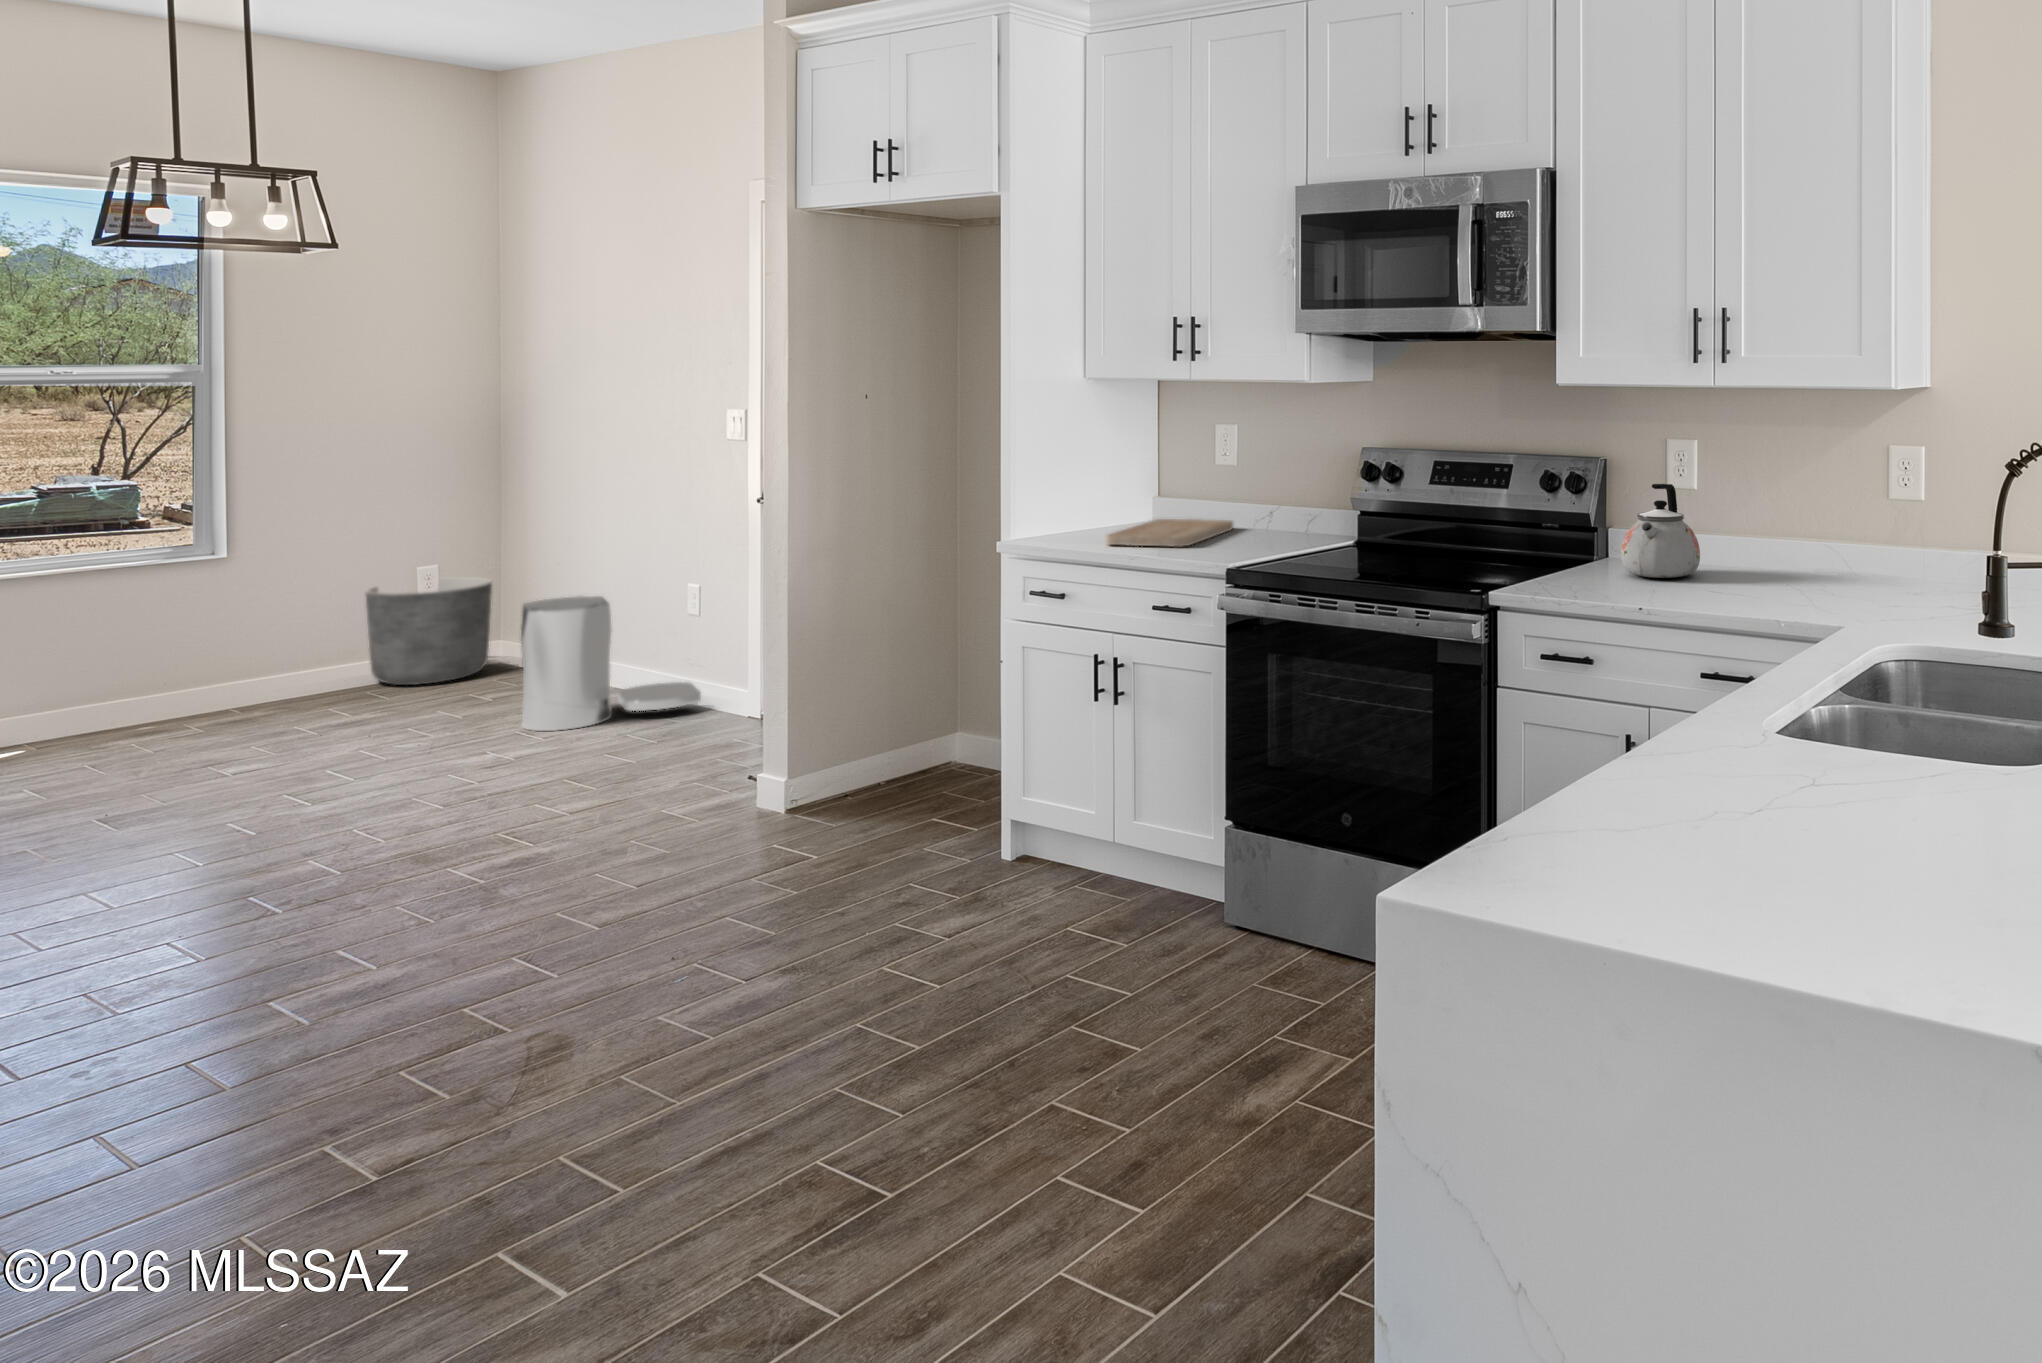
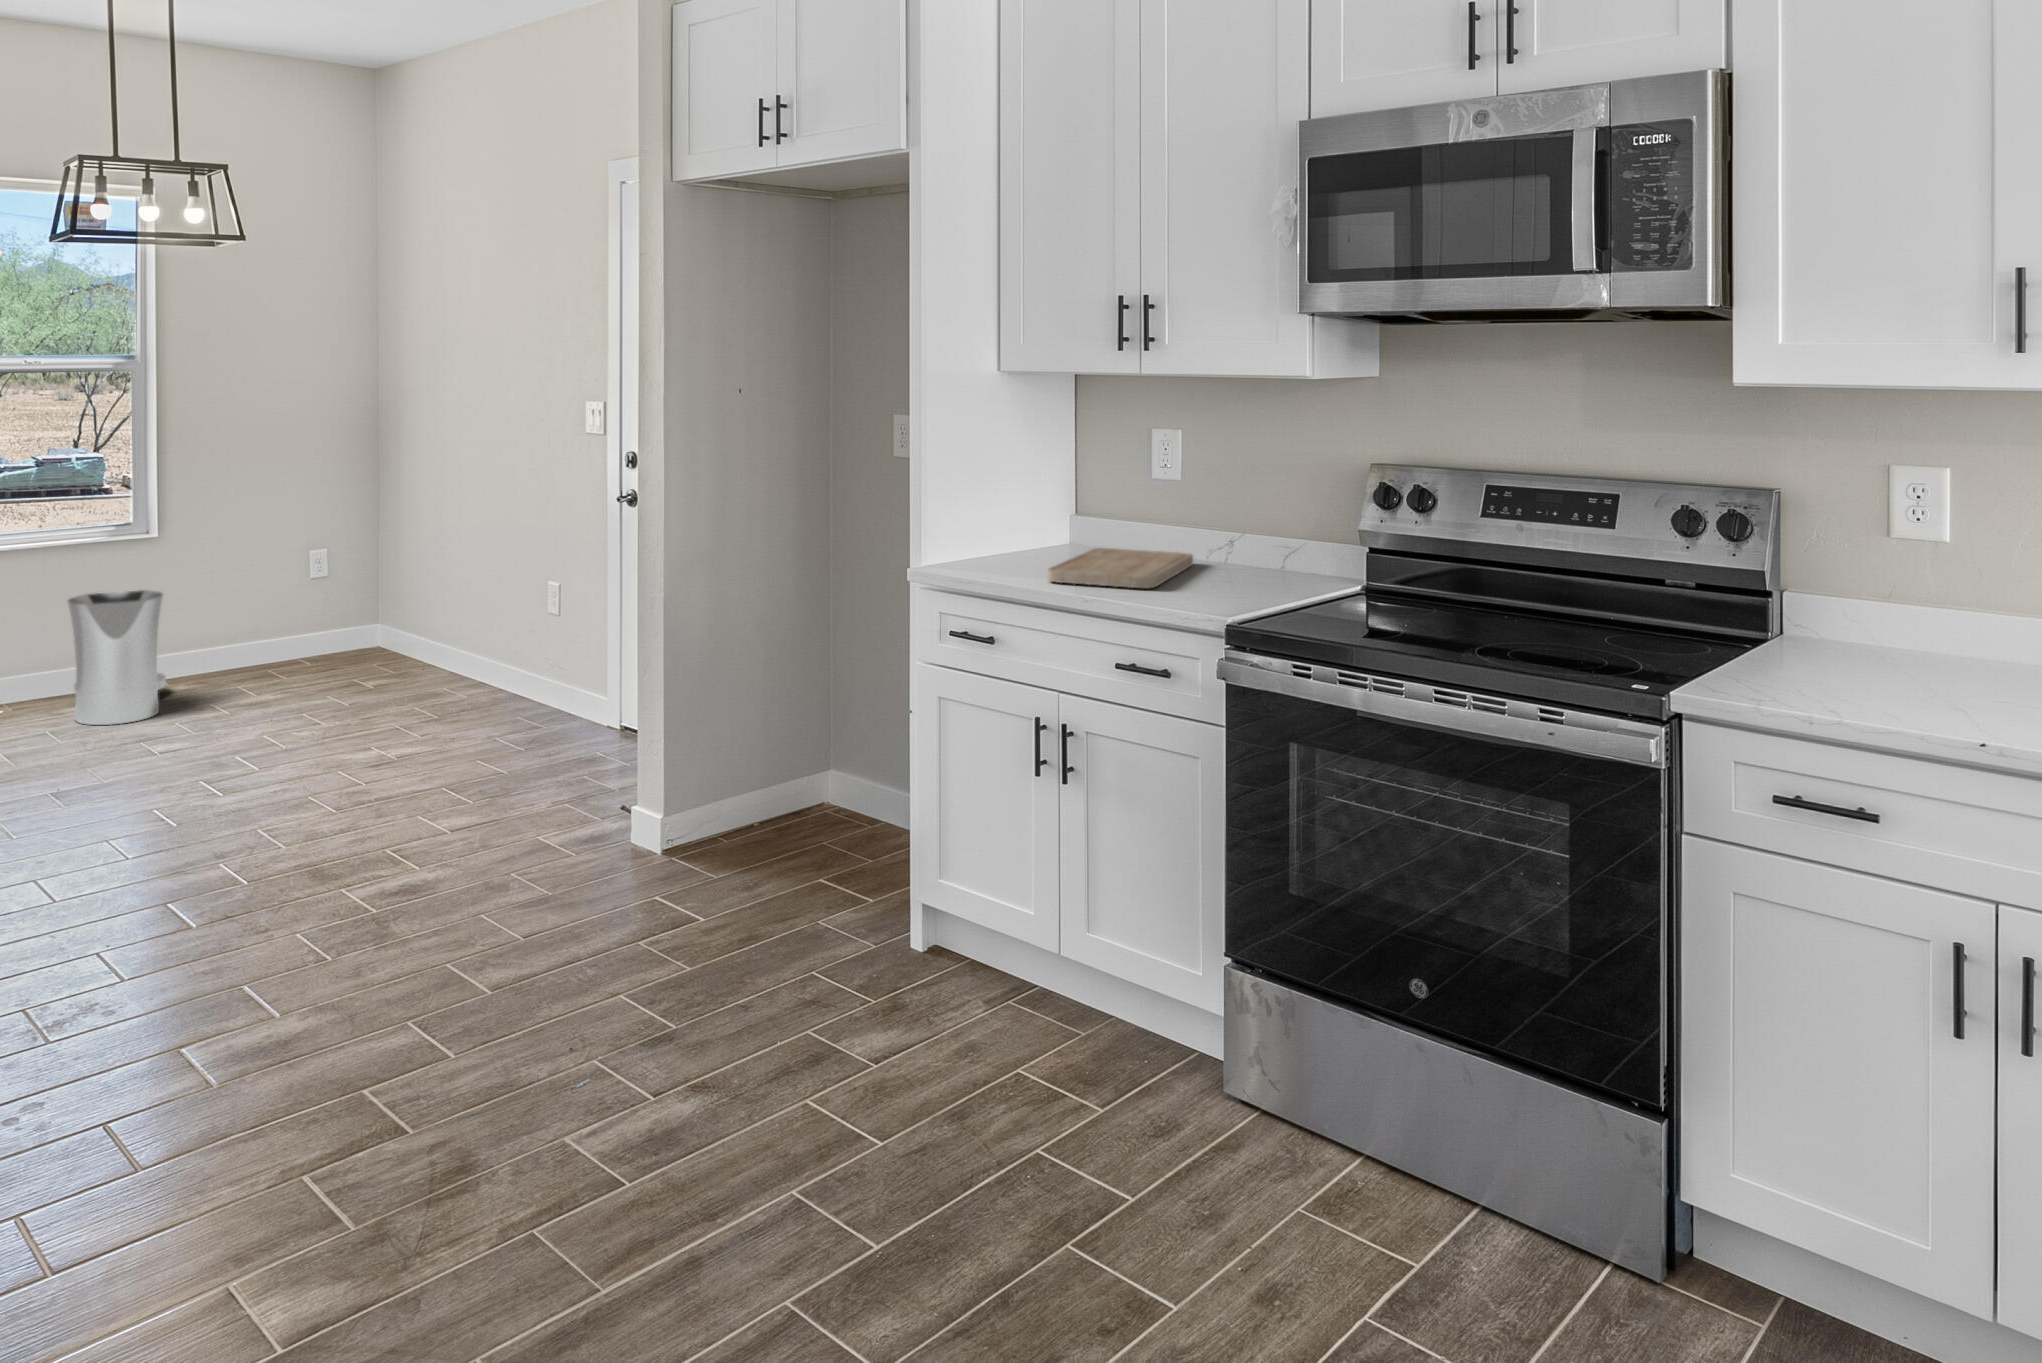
kettle: present [1621,484,1700,578] -> none [1845,536,1991,680]
planter: present [366,577,492,685] -> none [270,569,377,675]
trash can: present [521,596,701,731] -> present [68,590,166,725]

